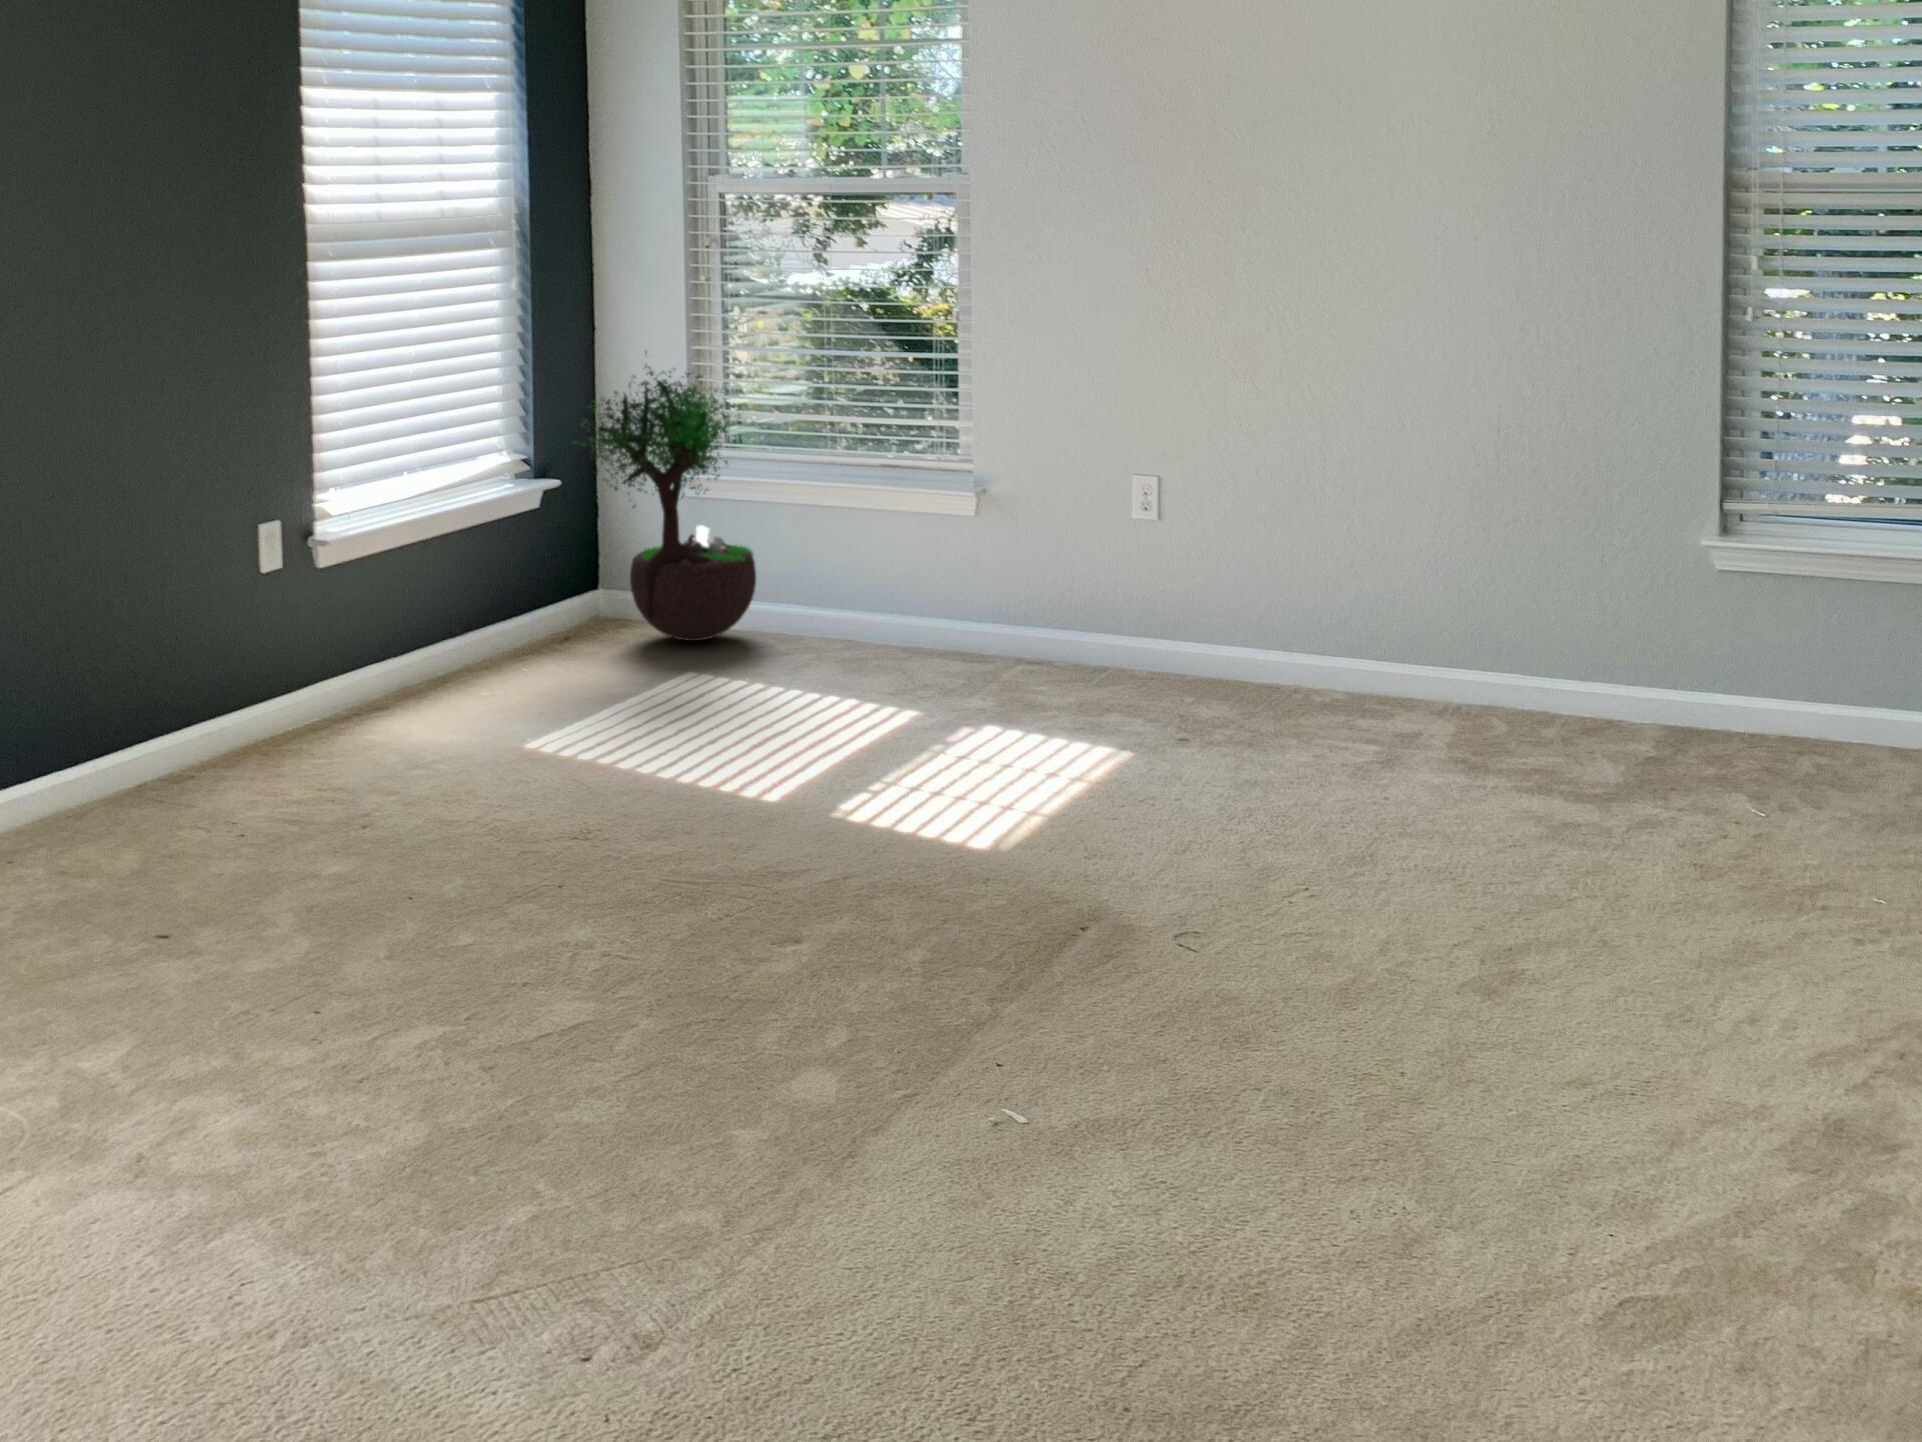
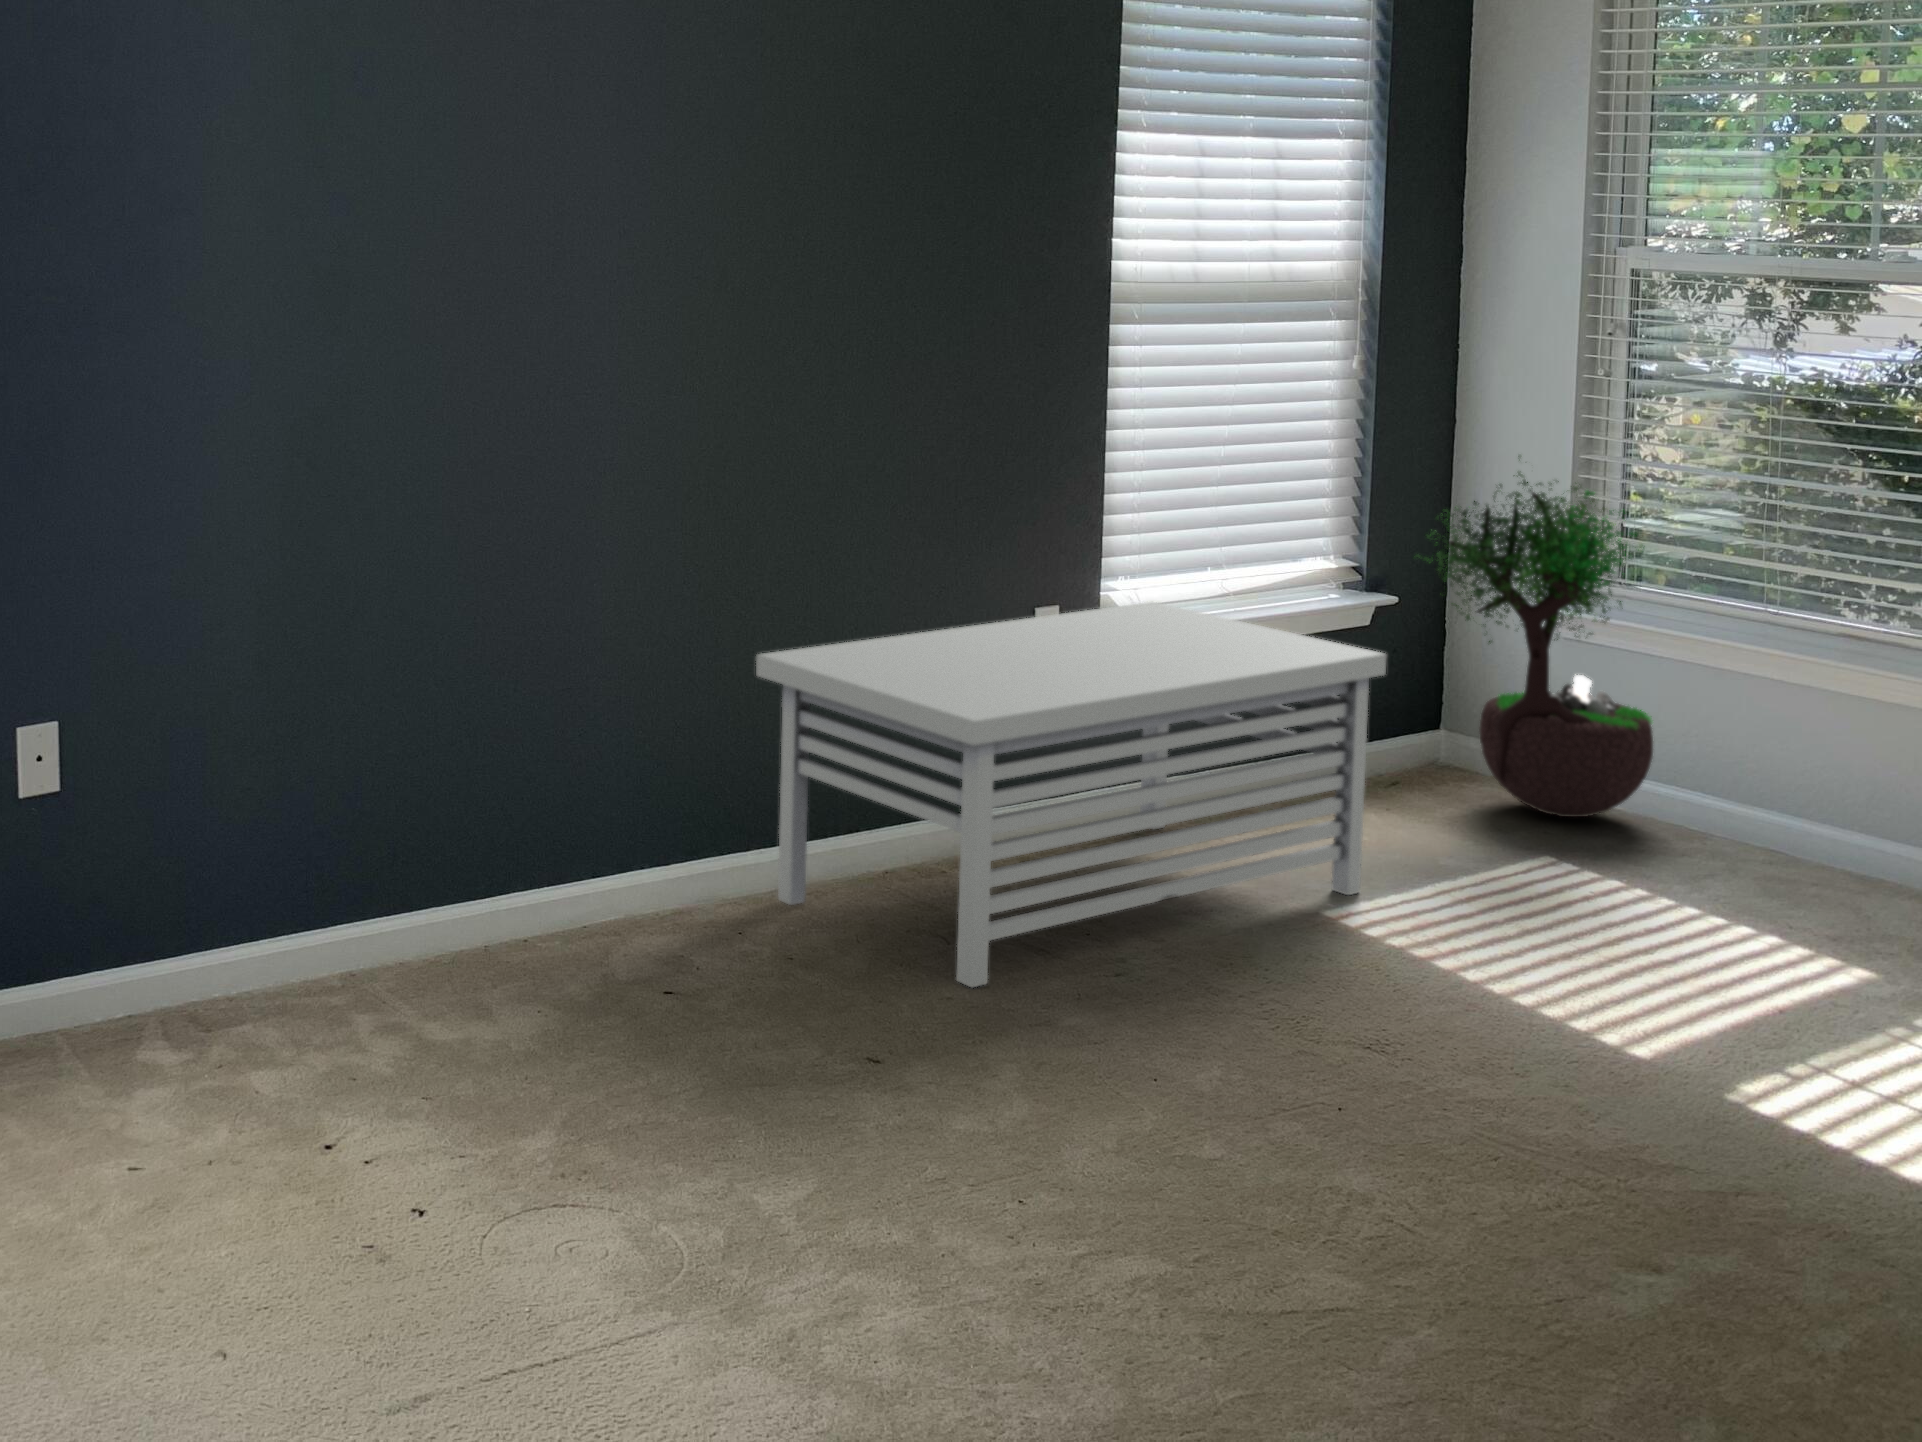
storage bench: none [10,506,562,859] -> present [756,602,1386,987]

